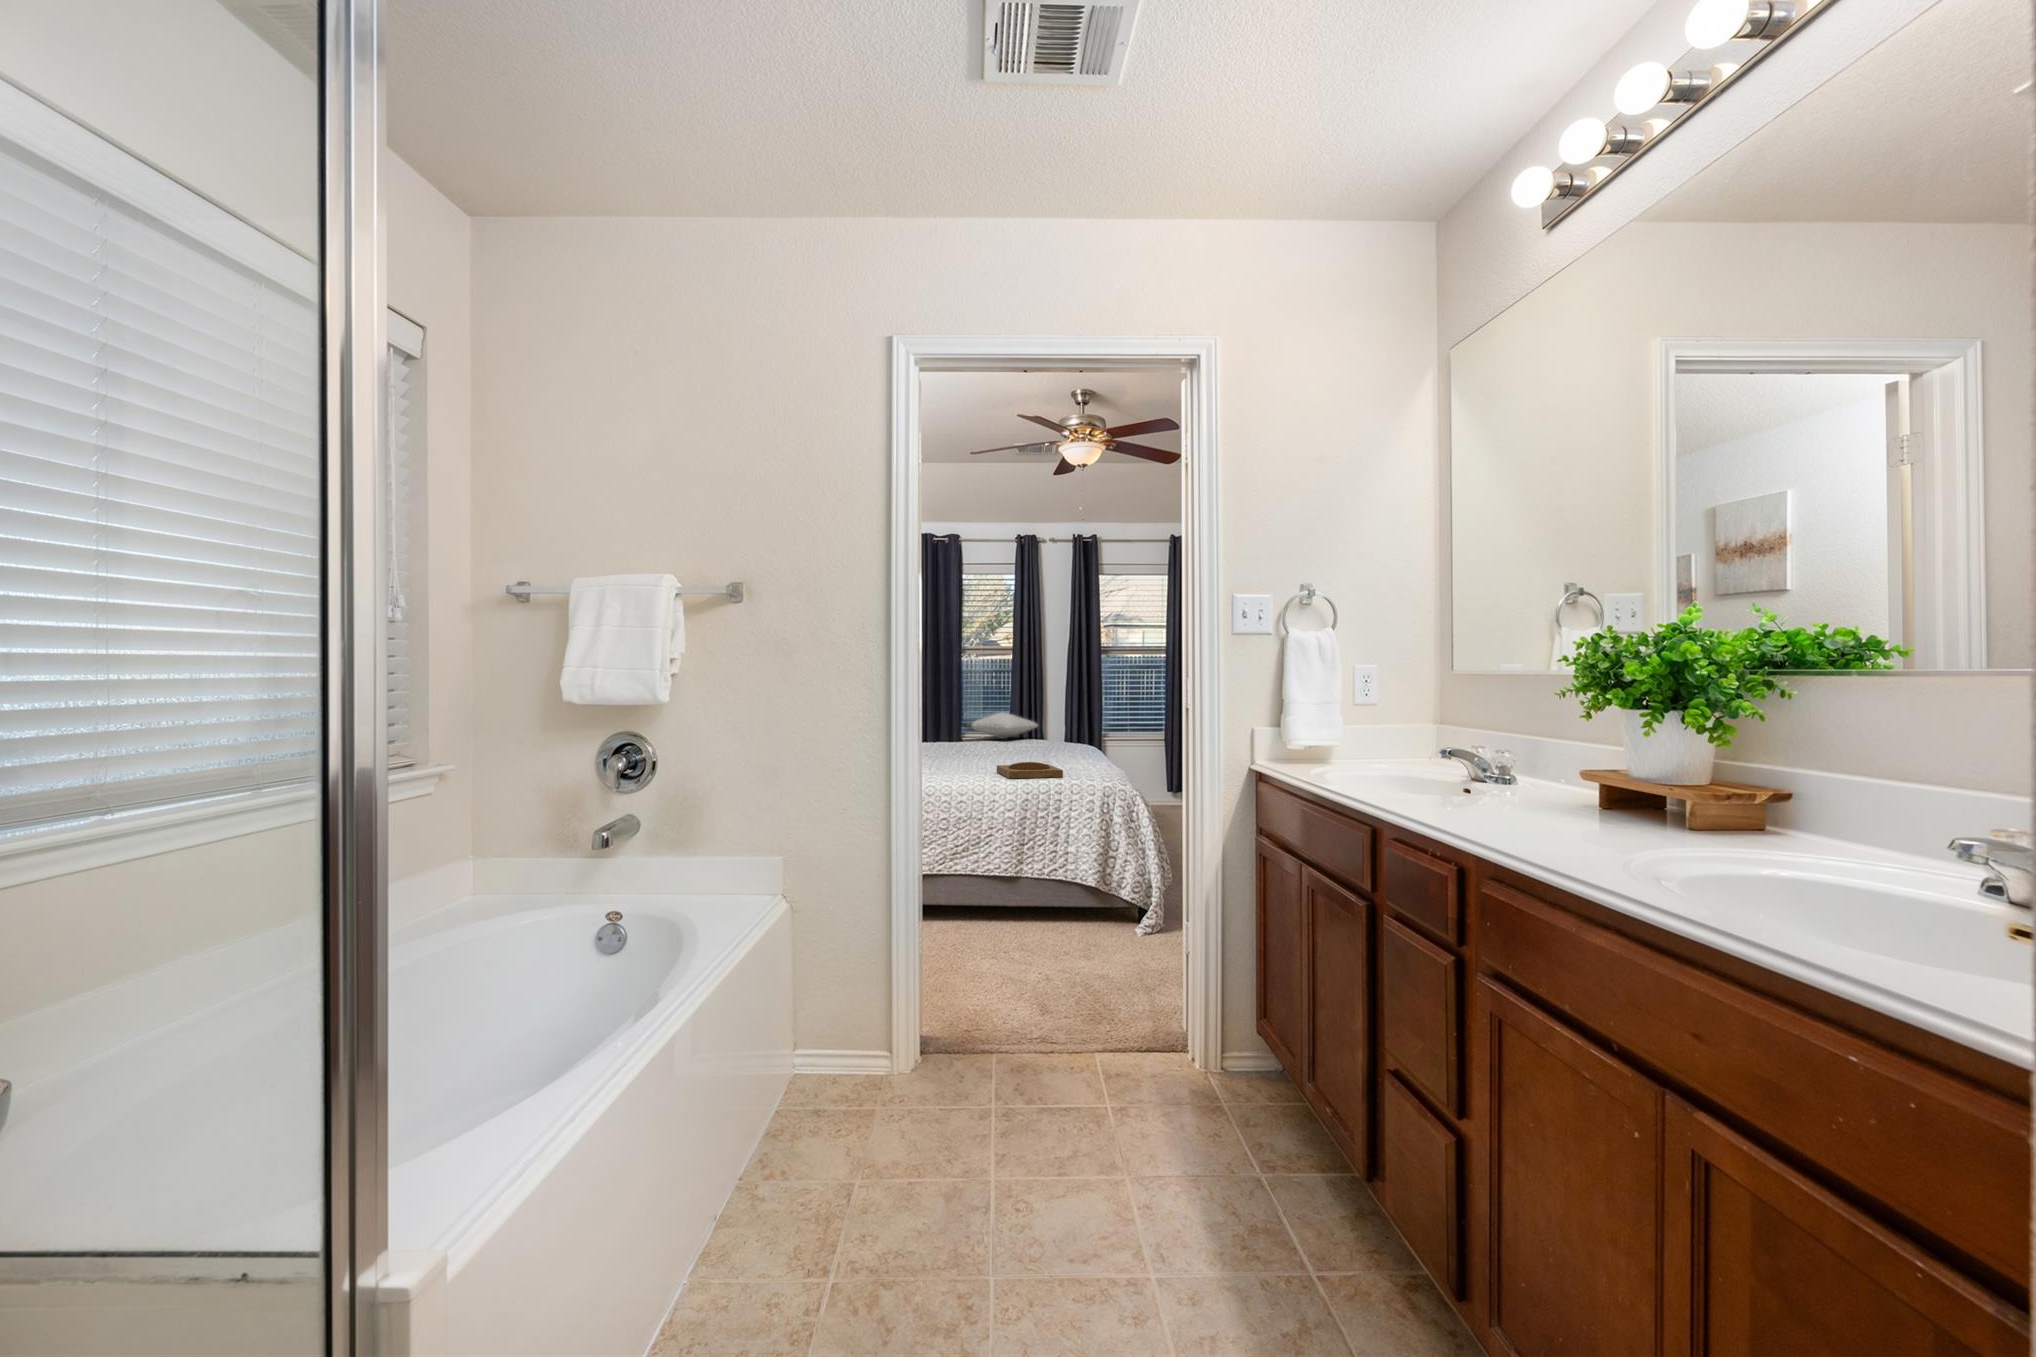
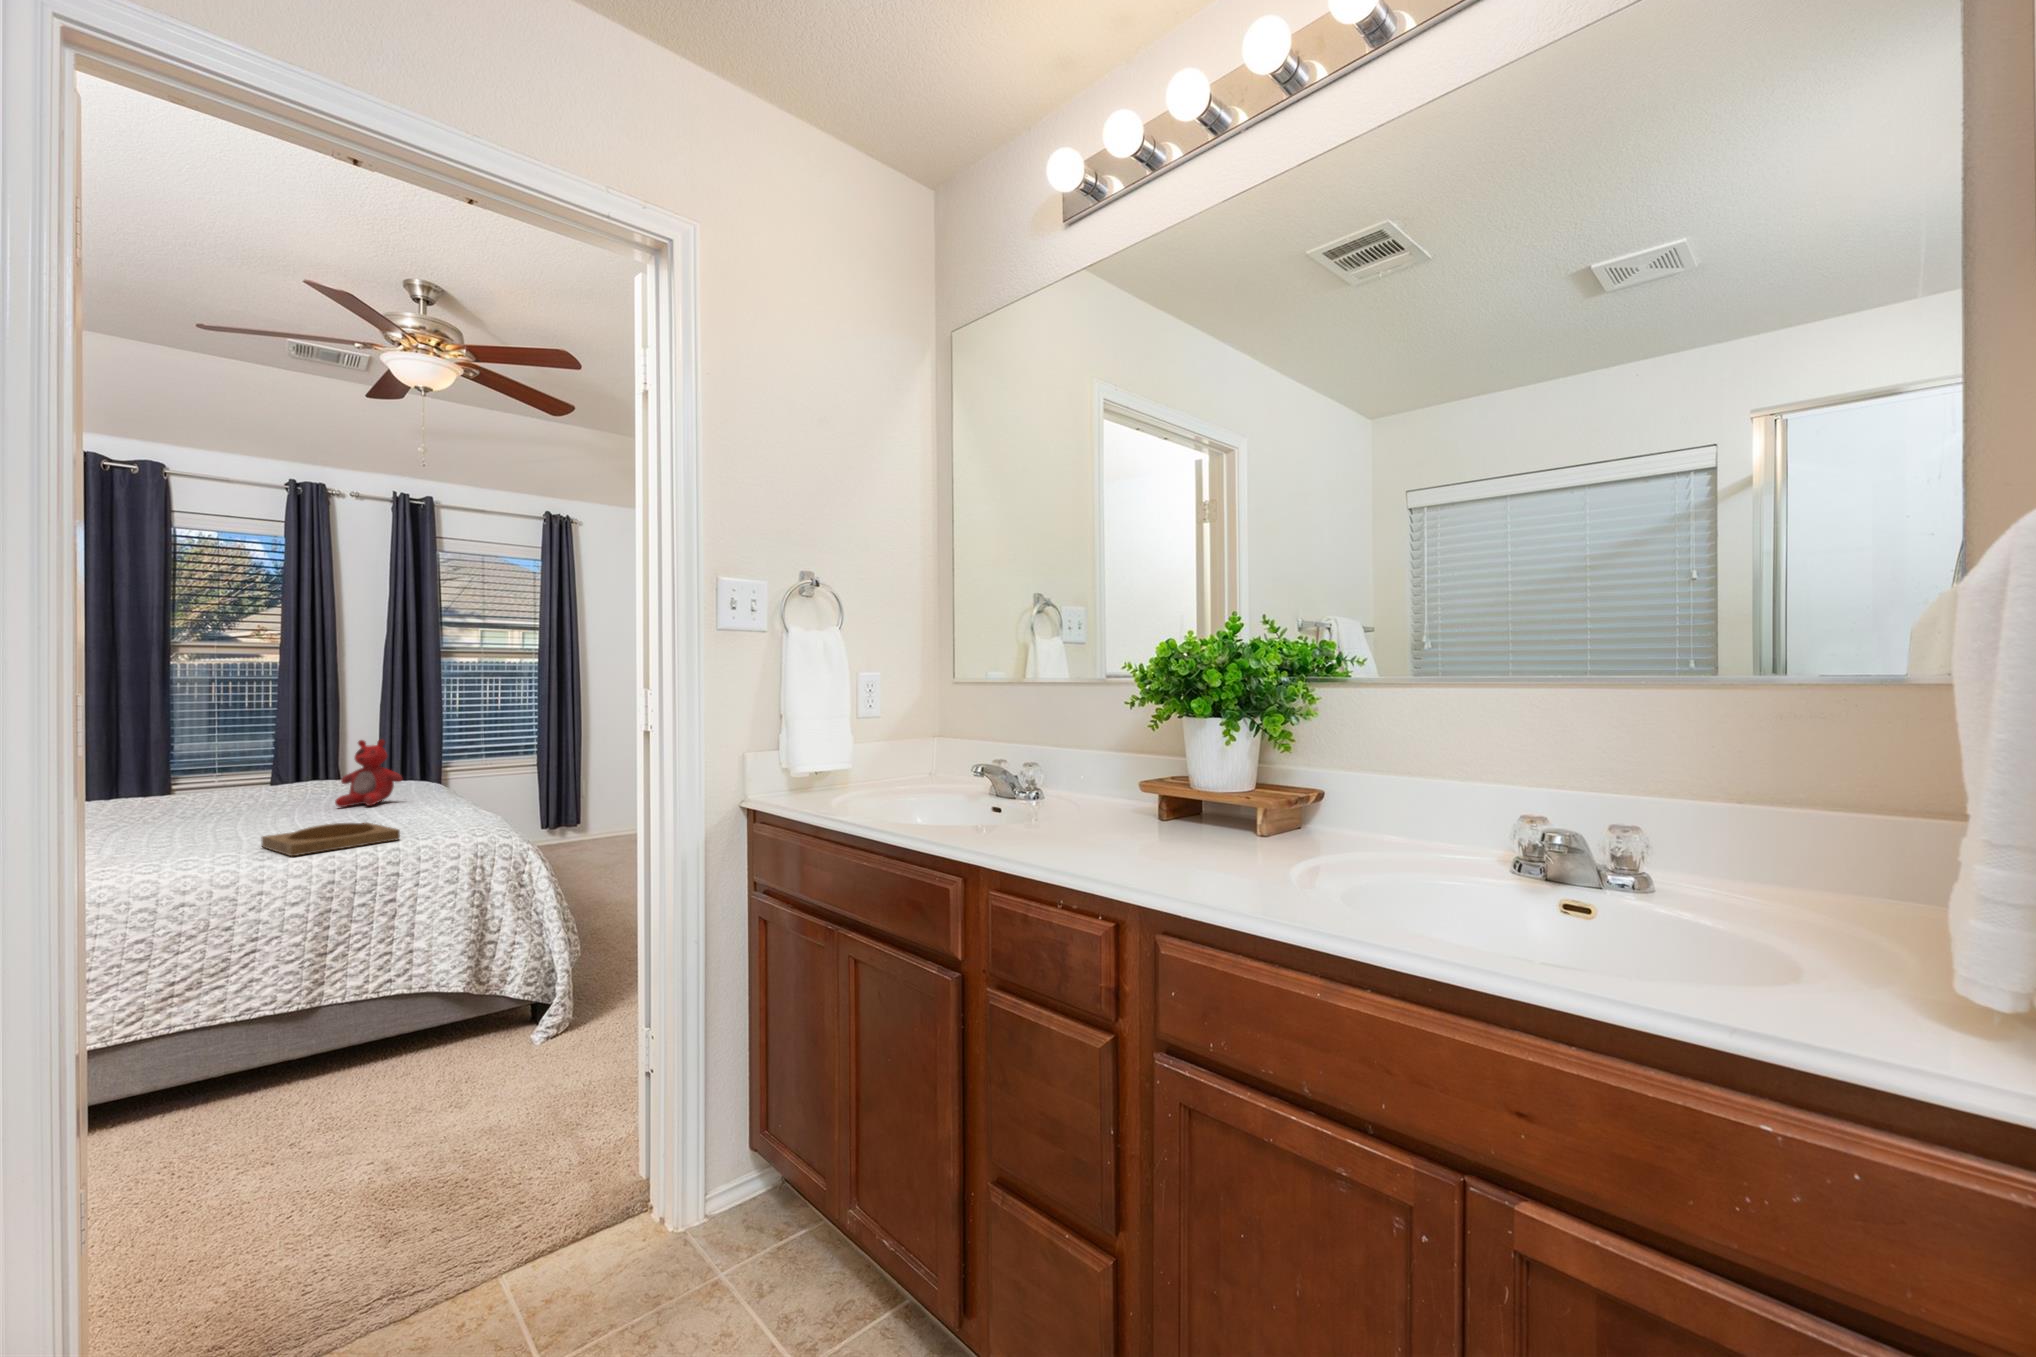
stuffed bear: none [1035,711,1071,756] -> present [335,739,402,807]
pillow: present [964,712,1038,739] -> none [173,744,336,784]

